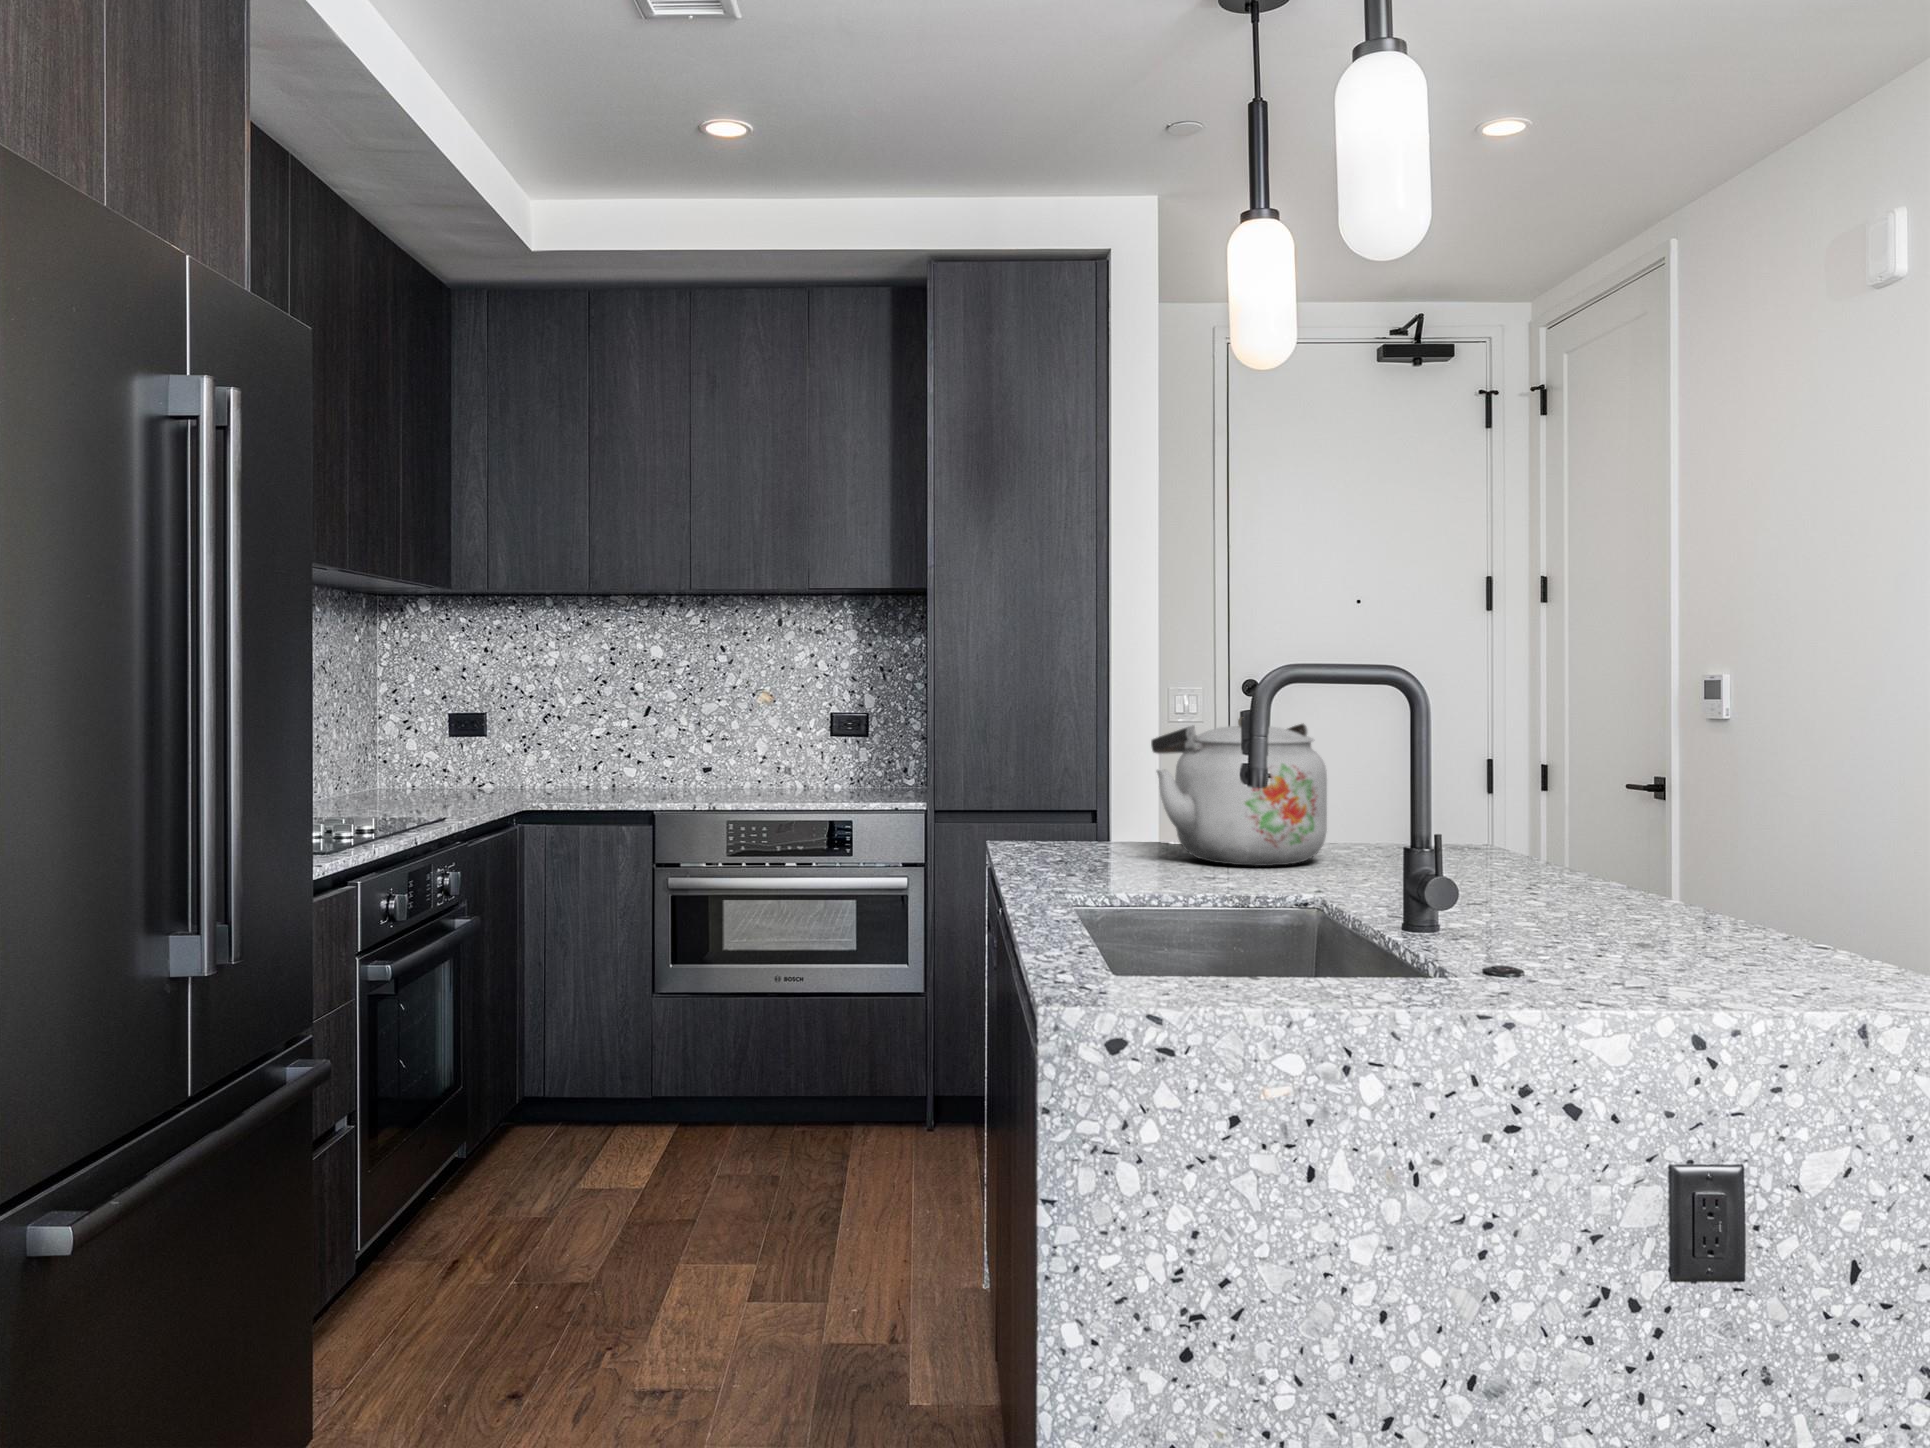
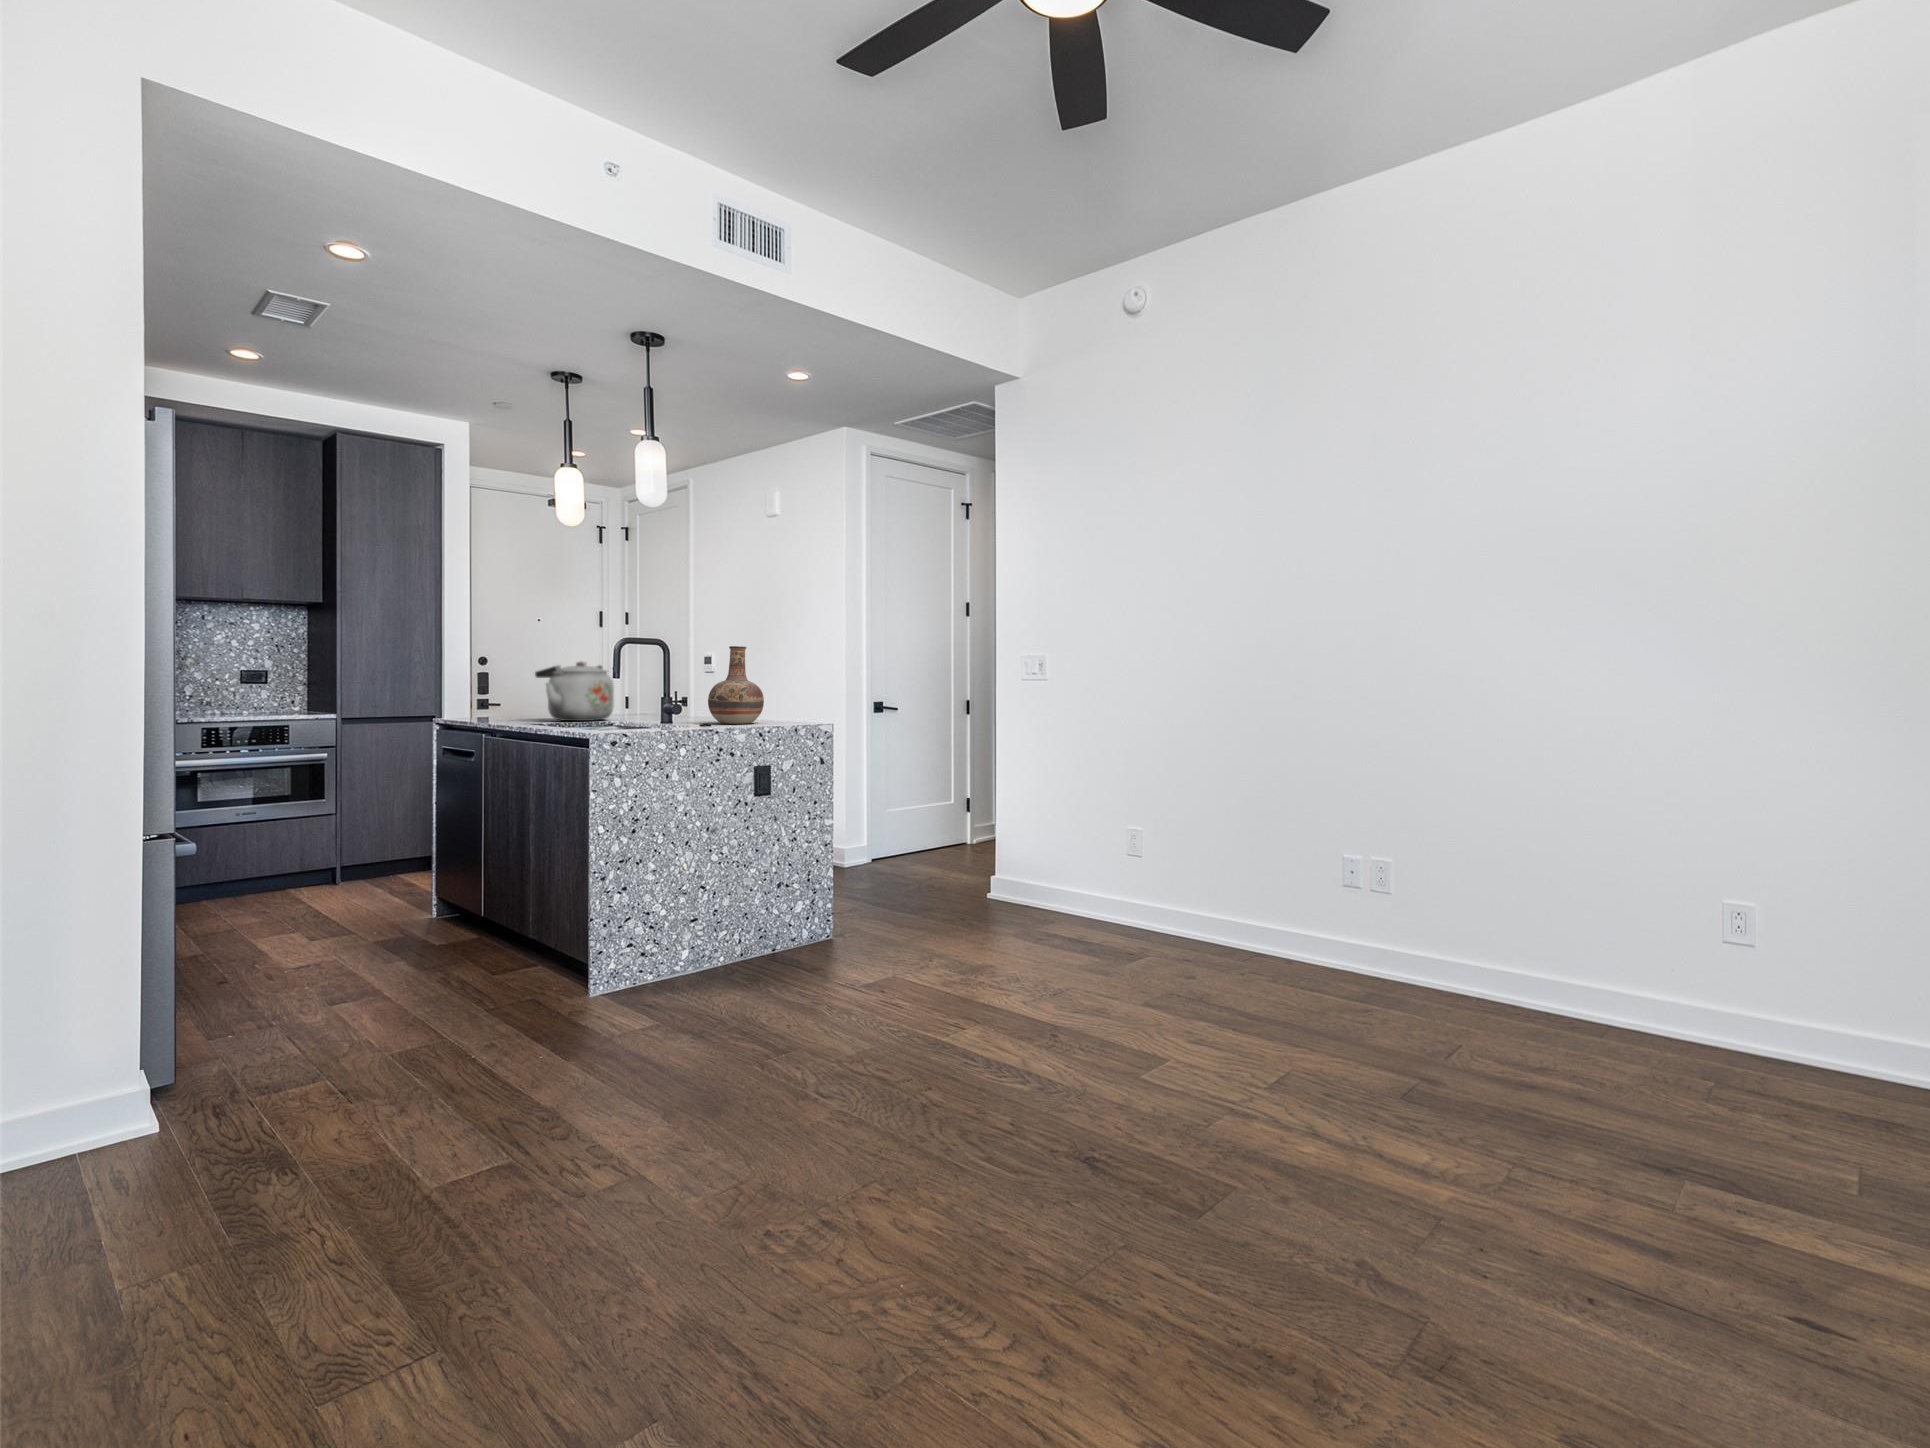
vase: none [1535,682,1737,948] -> present [708,646,764,724]

